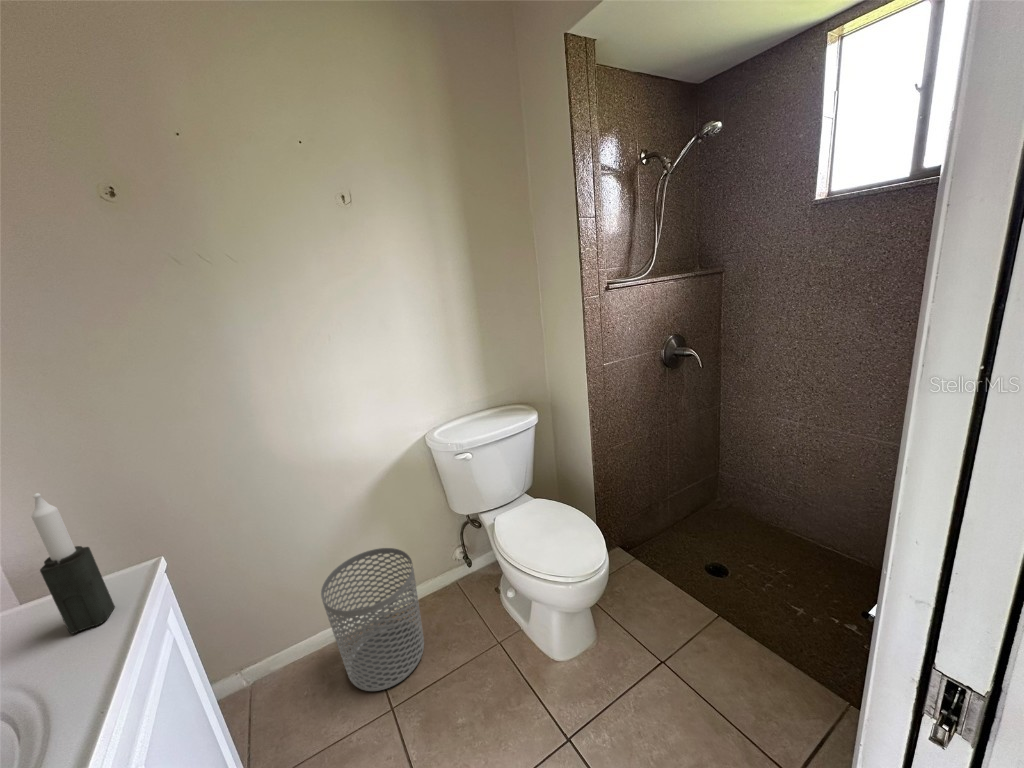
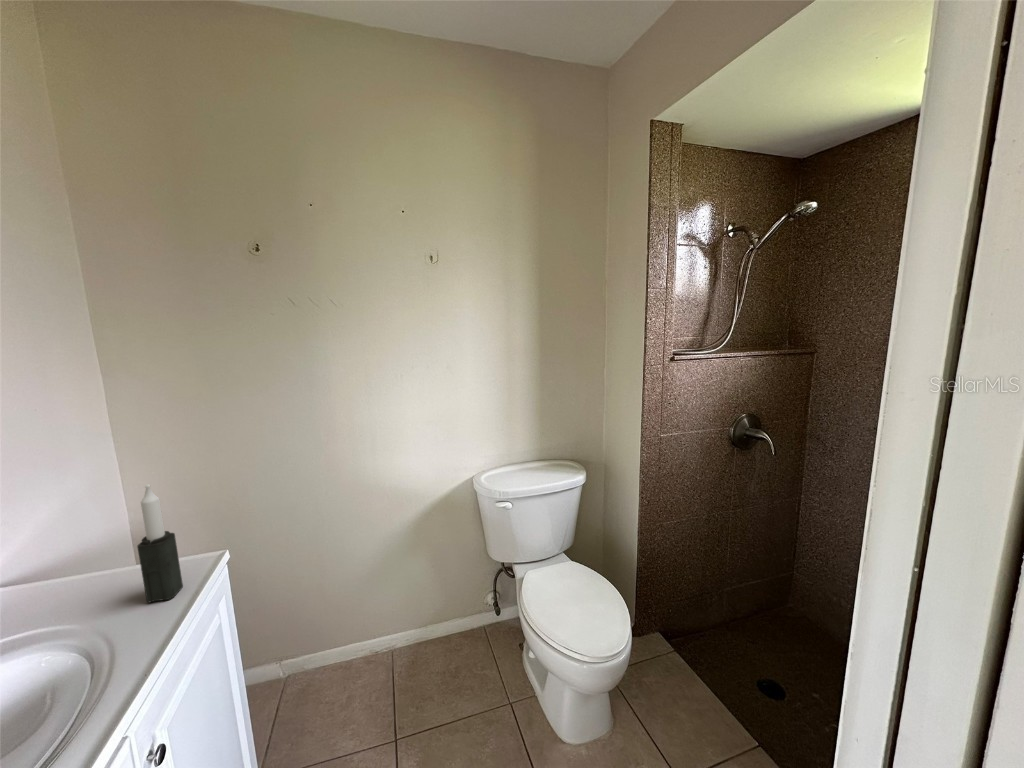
waste bin: present [321,548,424,691] -> none [354,577,440,719]

